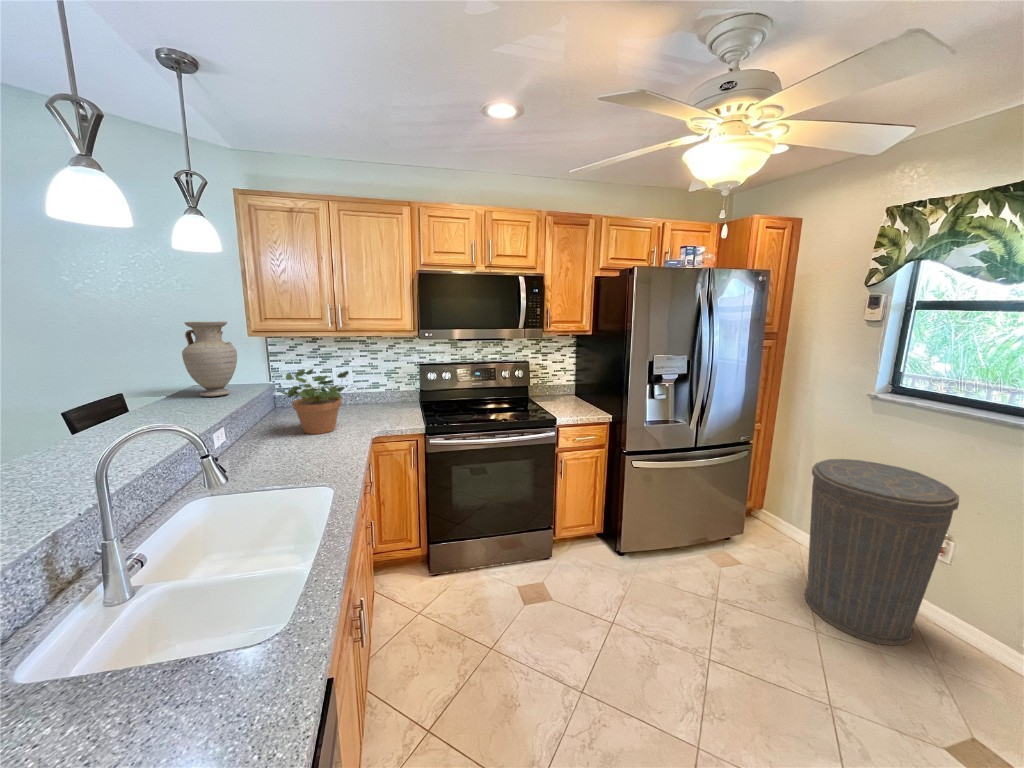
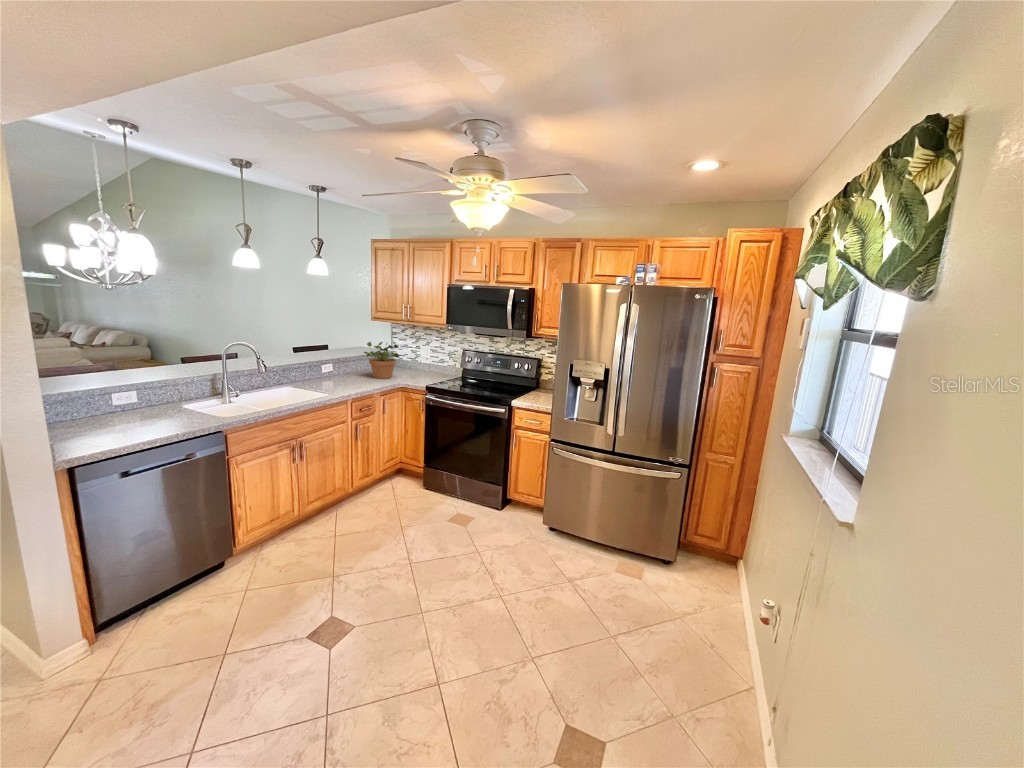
vase: present [182,321,237,396] -> none [346,311,372,352]
trash can: present [805,459,959,646] -> none [637,491,783,706]

